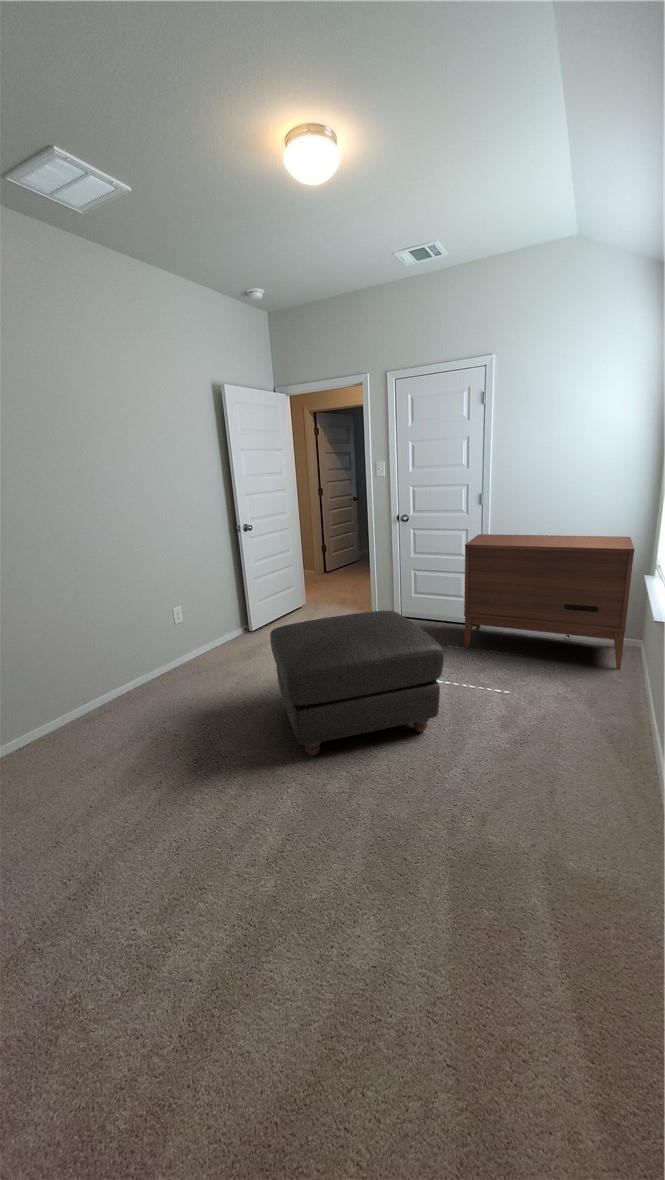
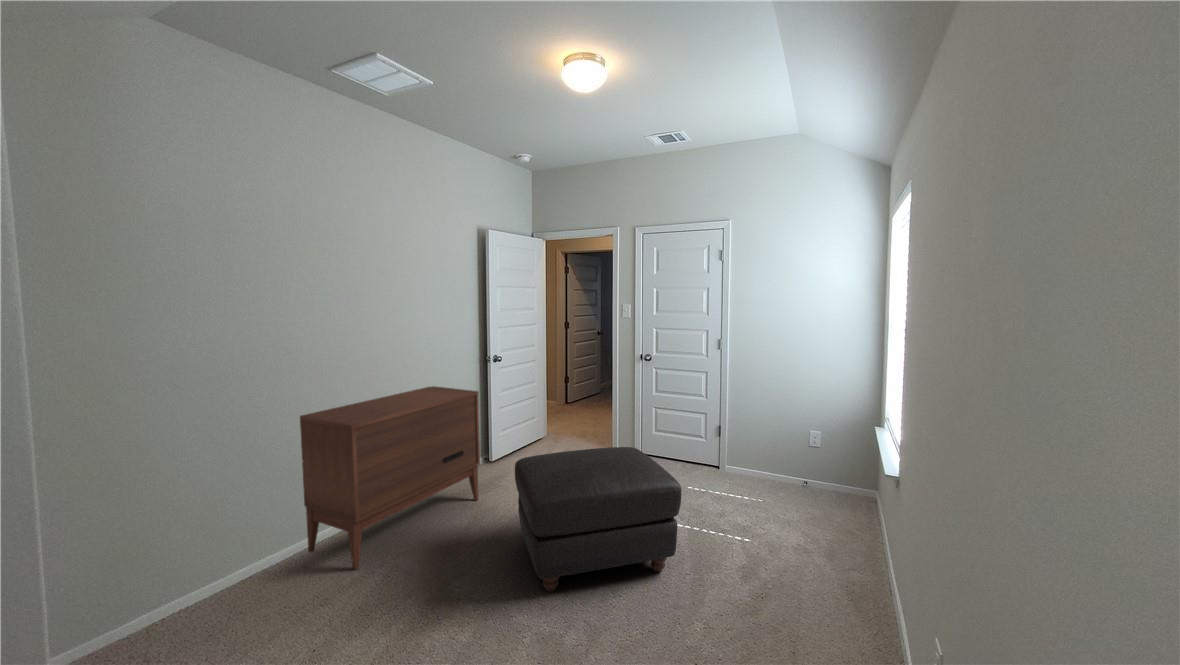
dresser: present [464,534,635,669] -> present [300,386,480,570]

